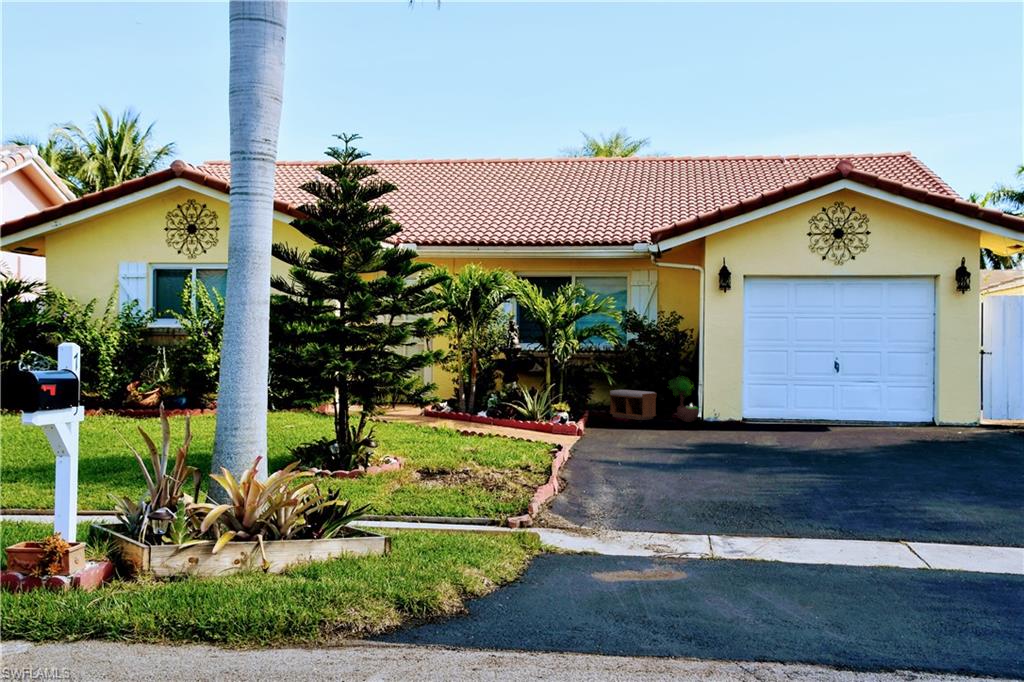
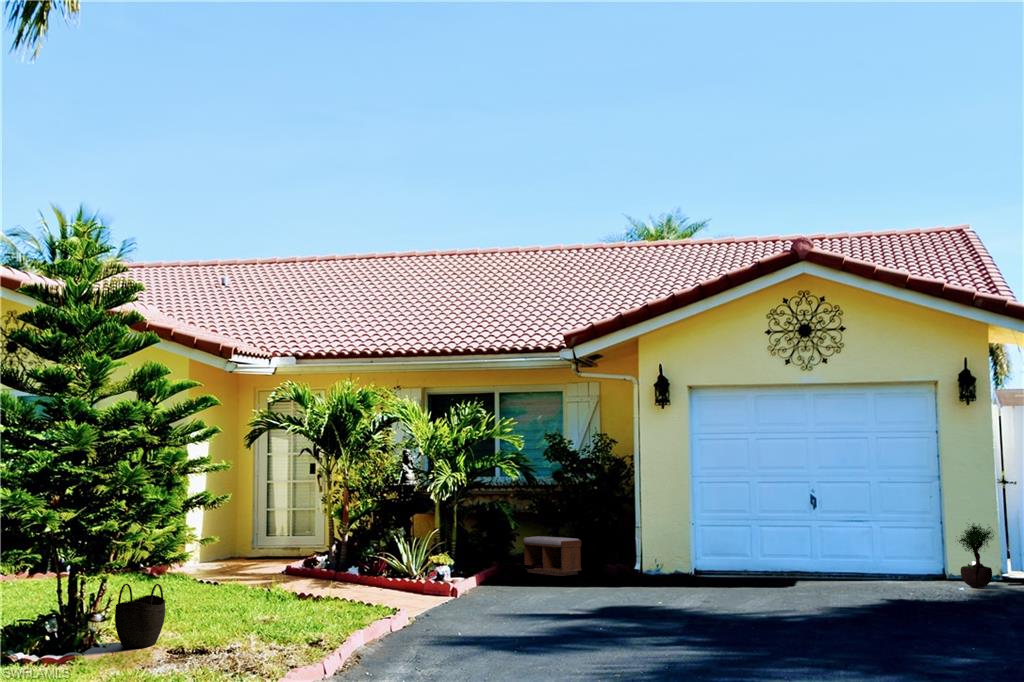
potted tree: present [670,378,698,422] -> present [957,523,994,588]
woven basket: none [372,424,404,469] -> present [115,584,165,648]

